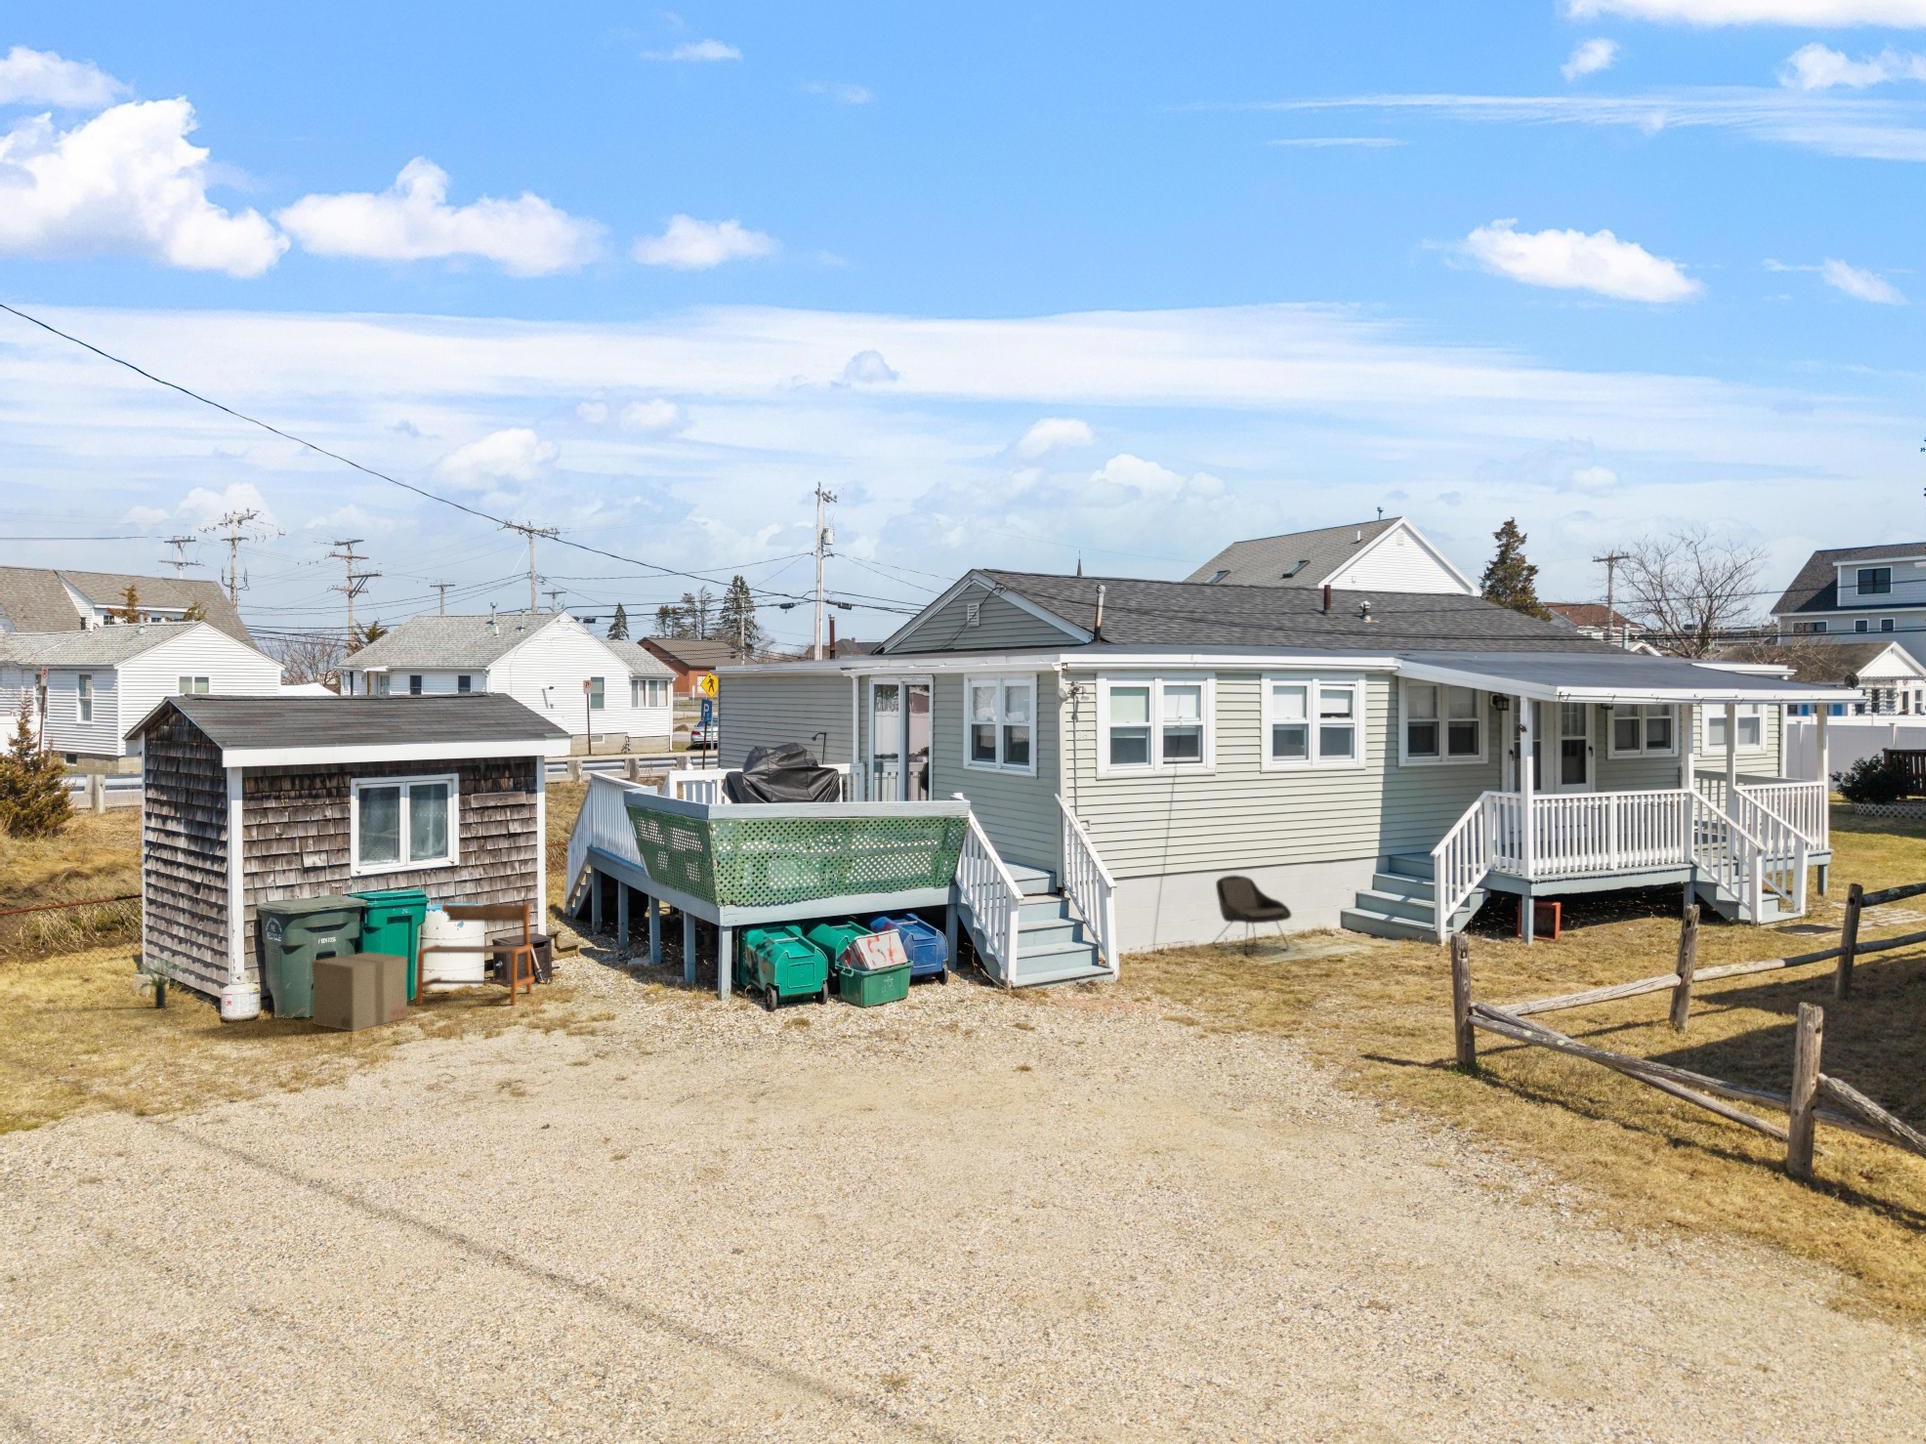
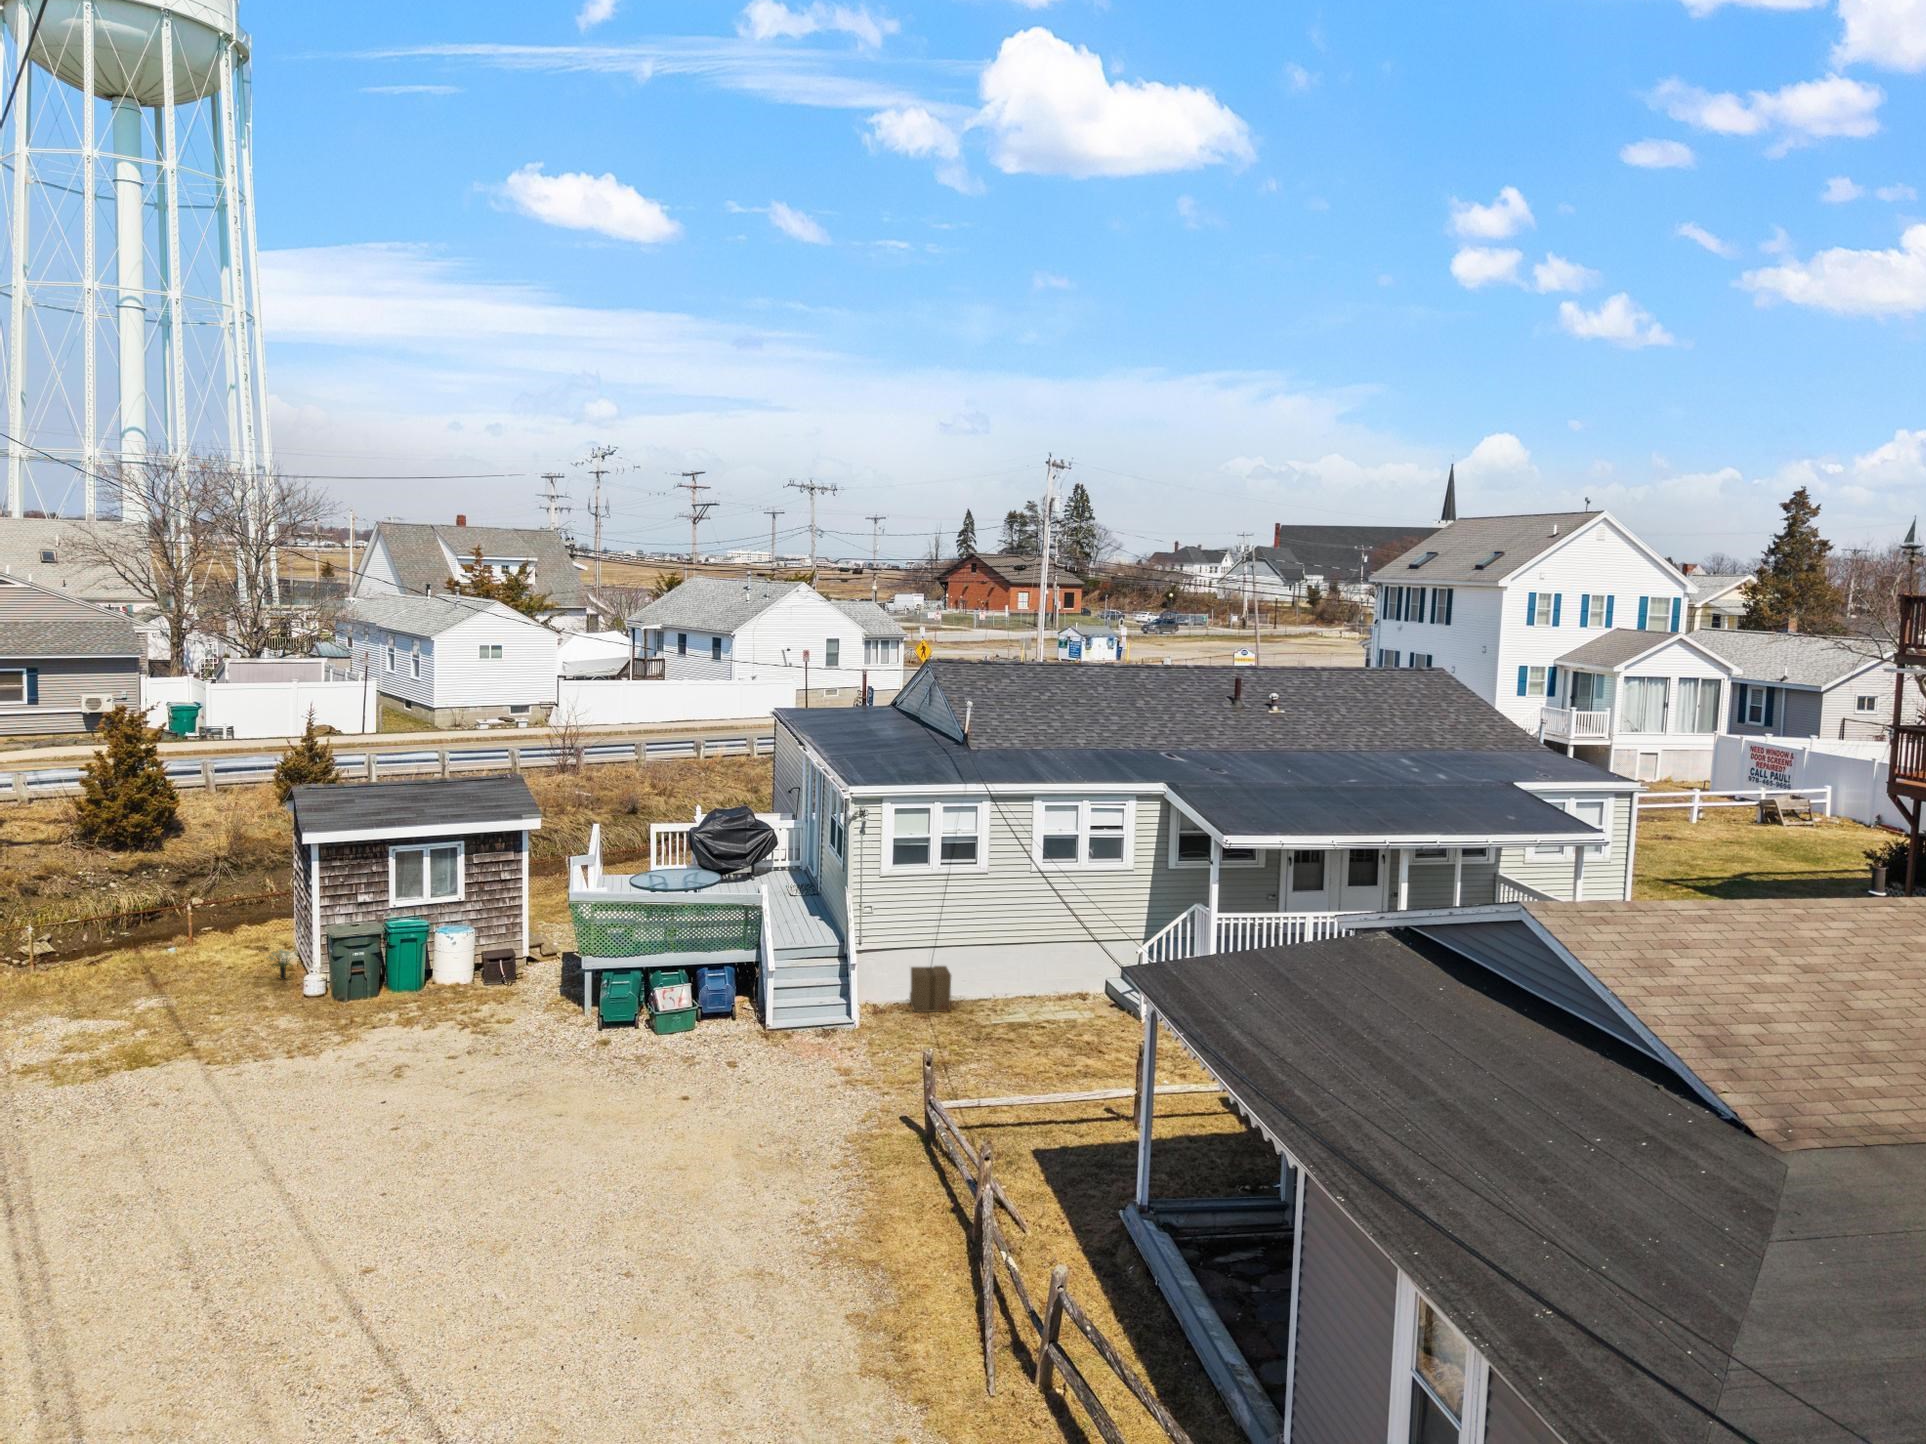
lounge chair: present [1215,875,1291,954] -> none [977,948,1029,1011]
bench: present [416,904,534,1005] -> none [418,930,493,1002]
cardboard box: present [312,952,407,1031] -> present [910,966,951,1012]

